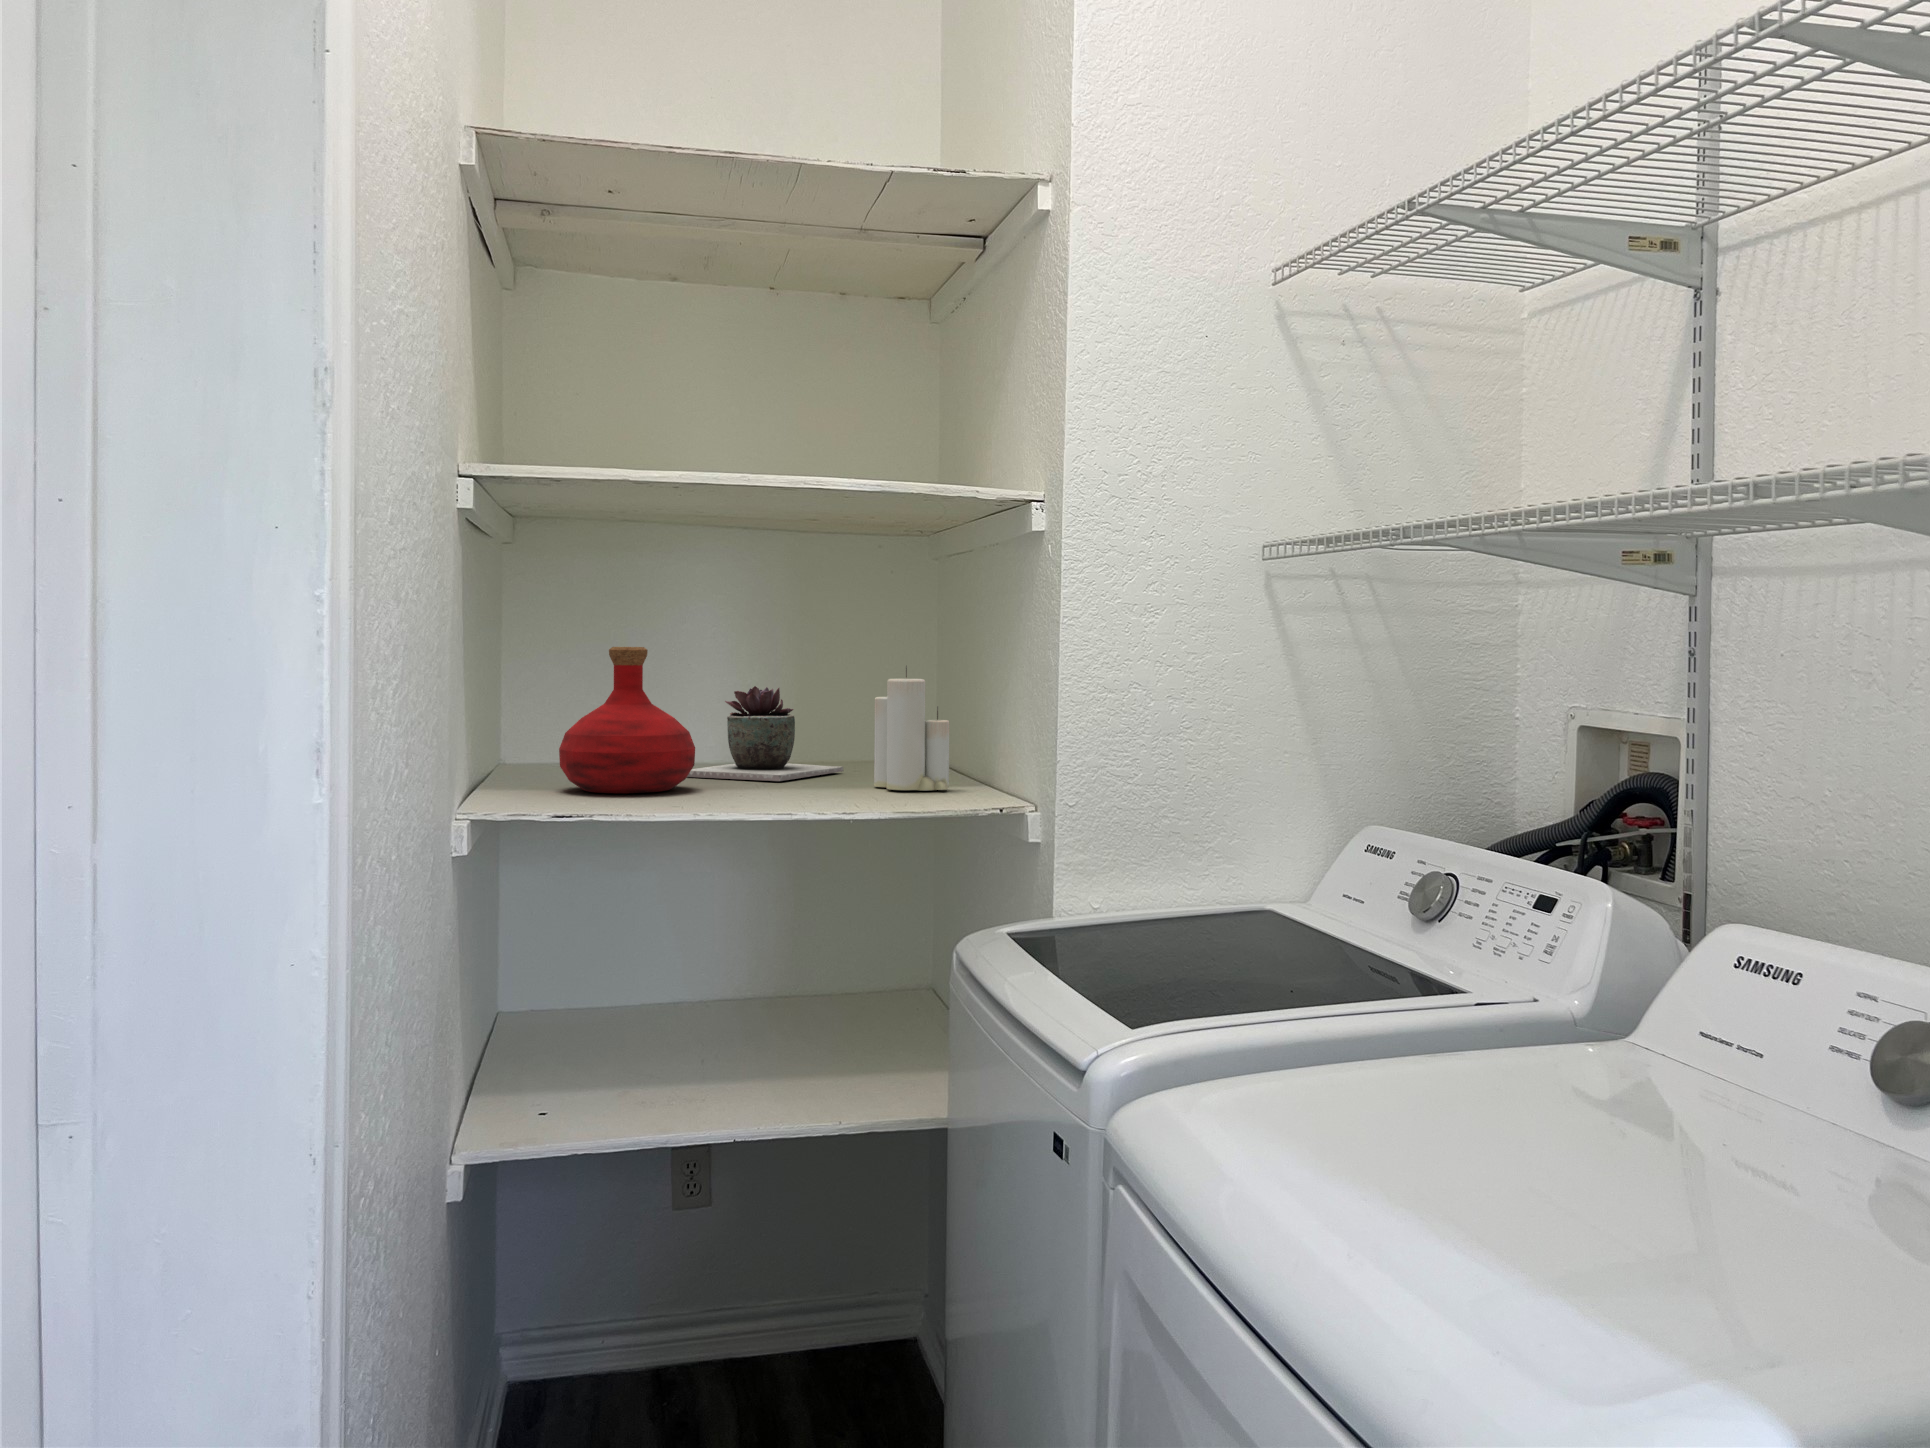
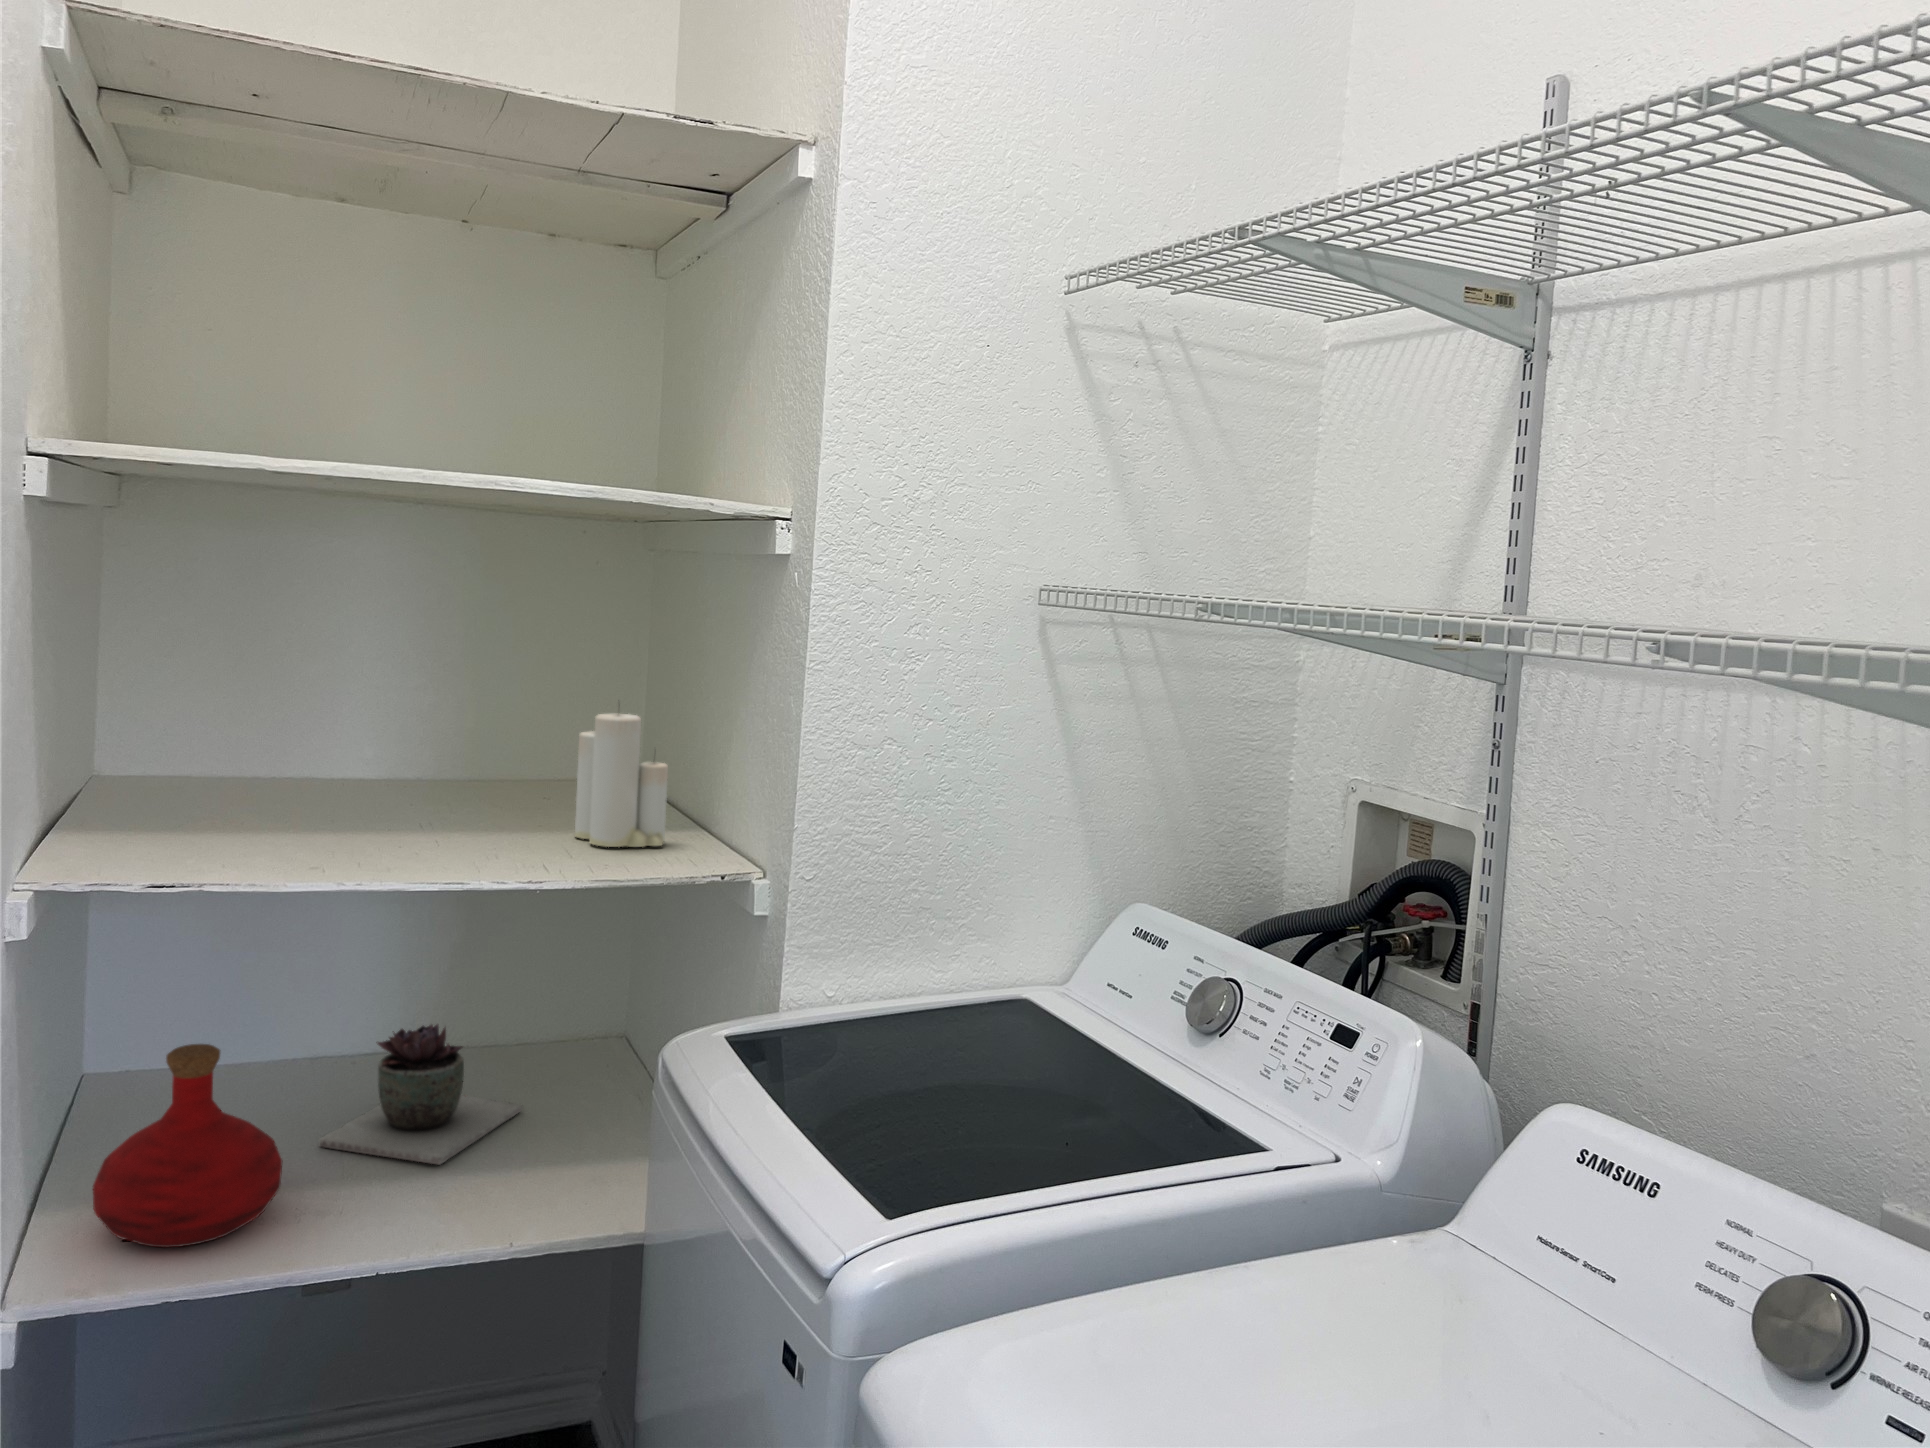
bottle: present [559,647,695,793] -> present [93,1044,283,1247]
succulent plant: present [687,686,844,781] -> present [319,1025,523,1165]

